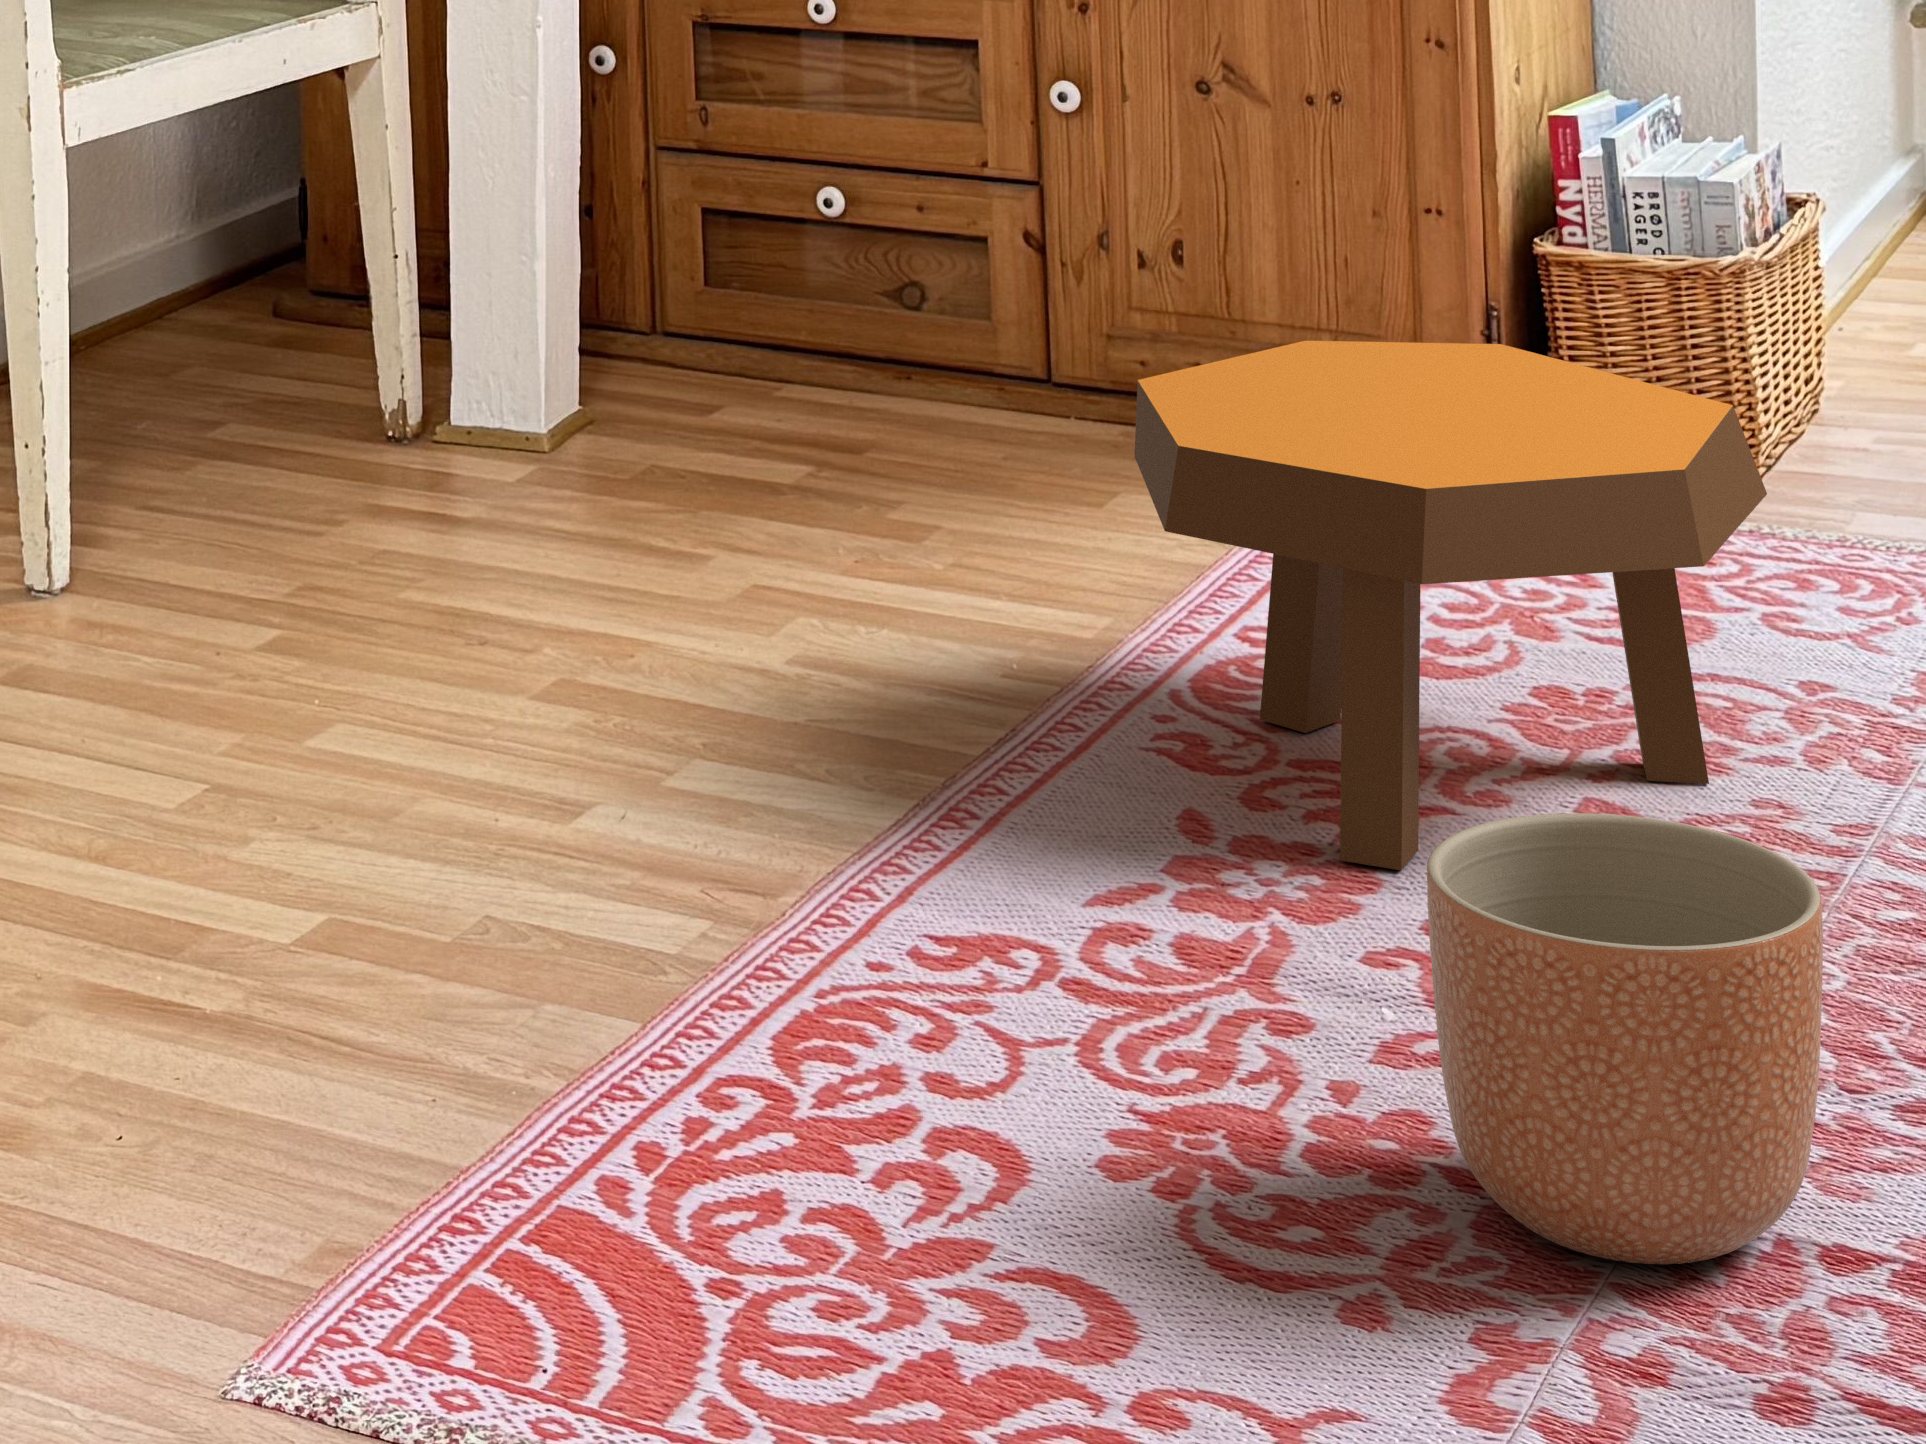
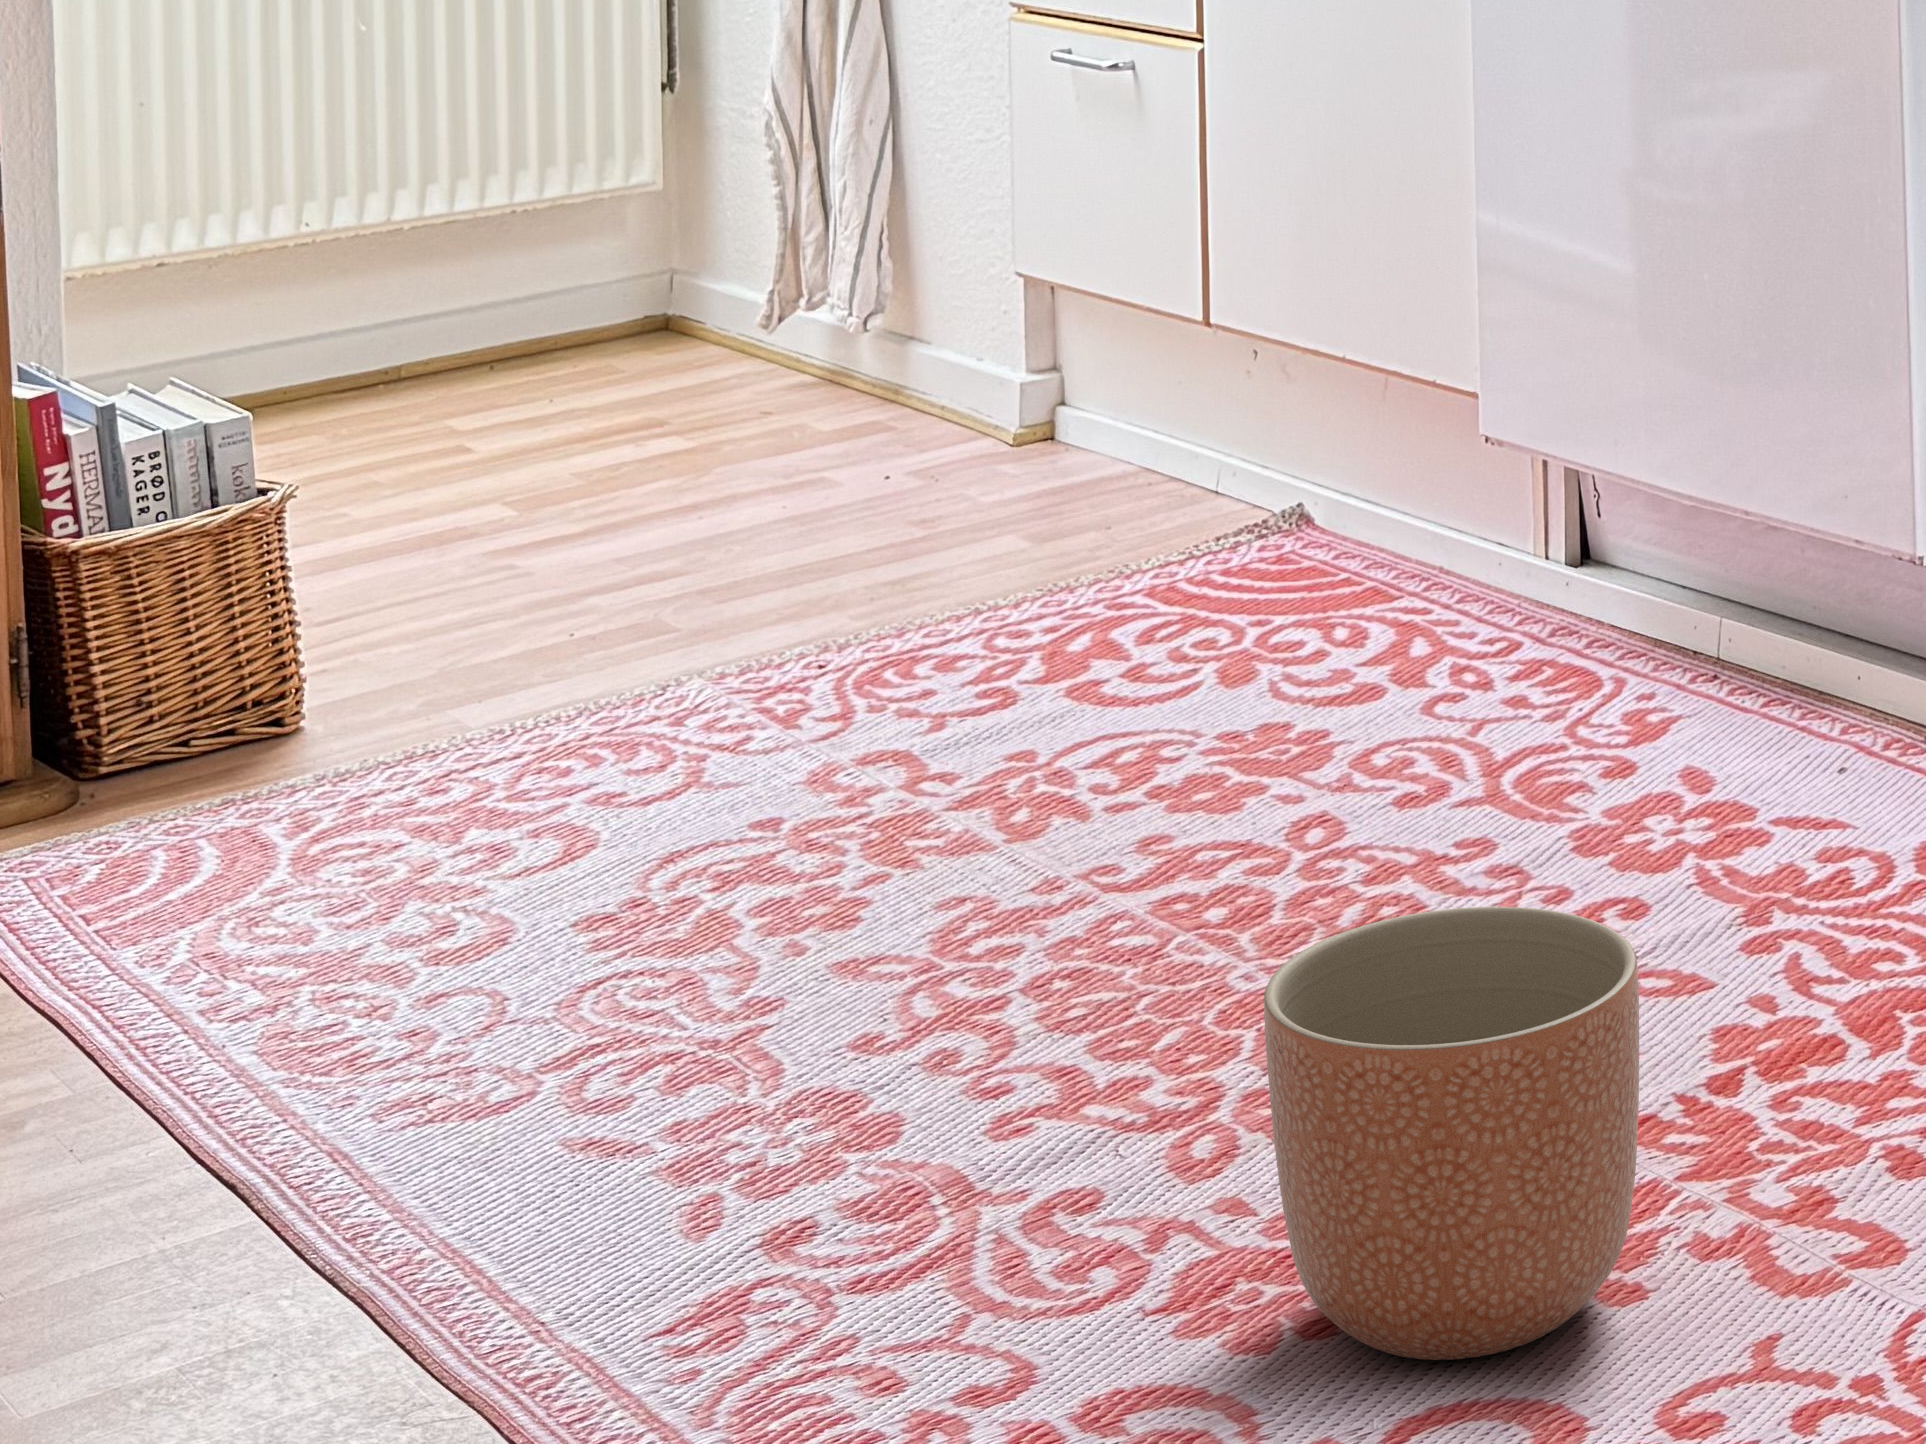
footstool: present [1135,341,1767,870] -> none [218,585,958,1190]

